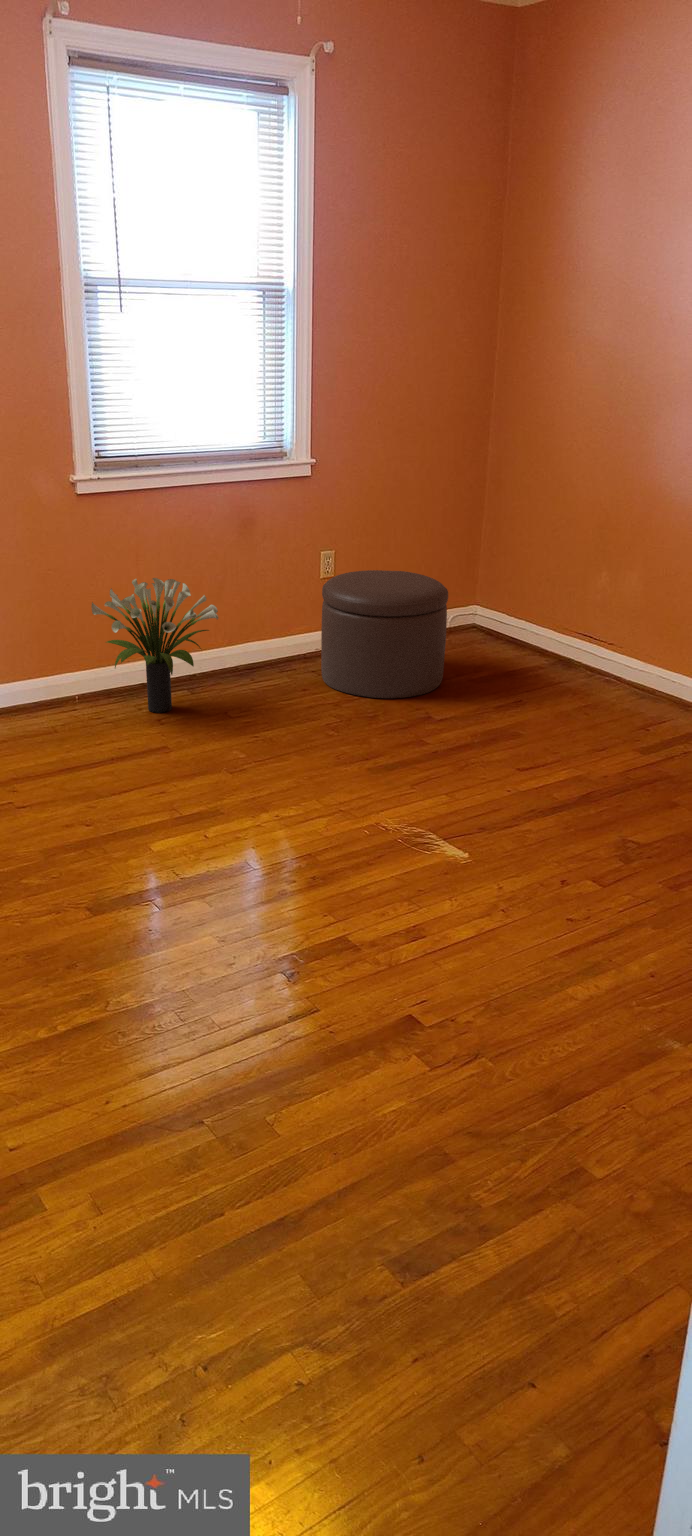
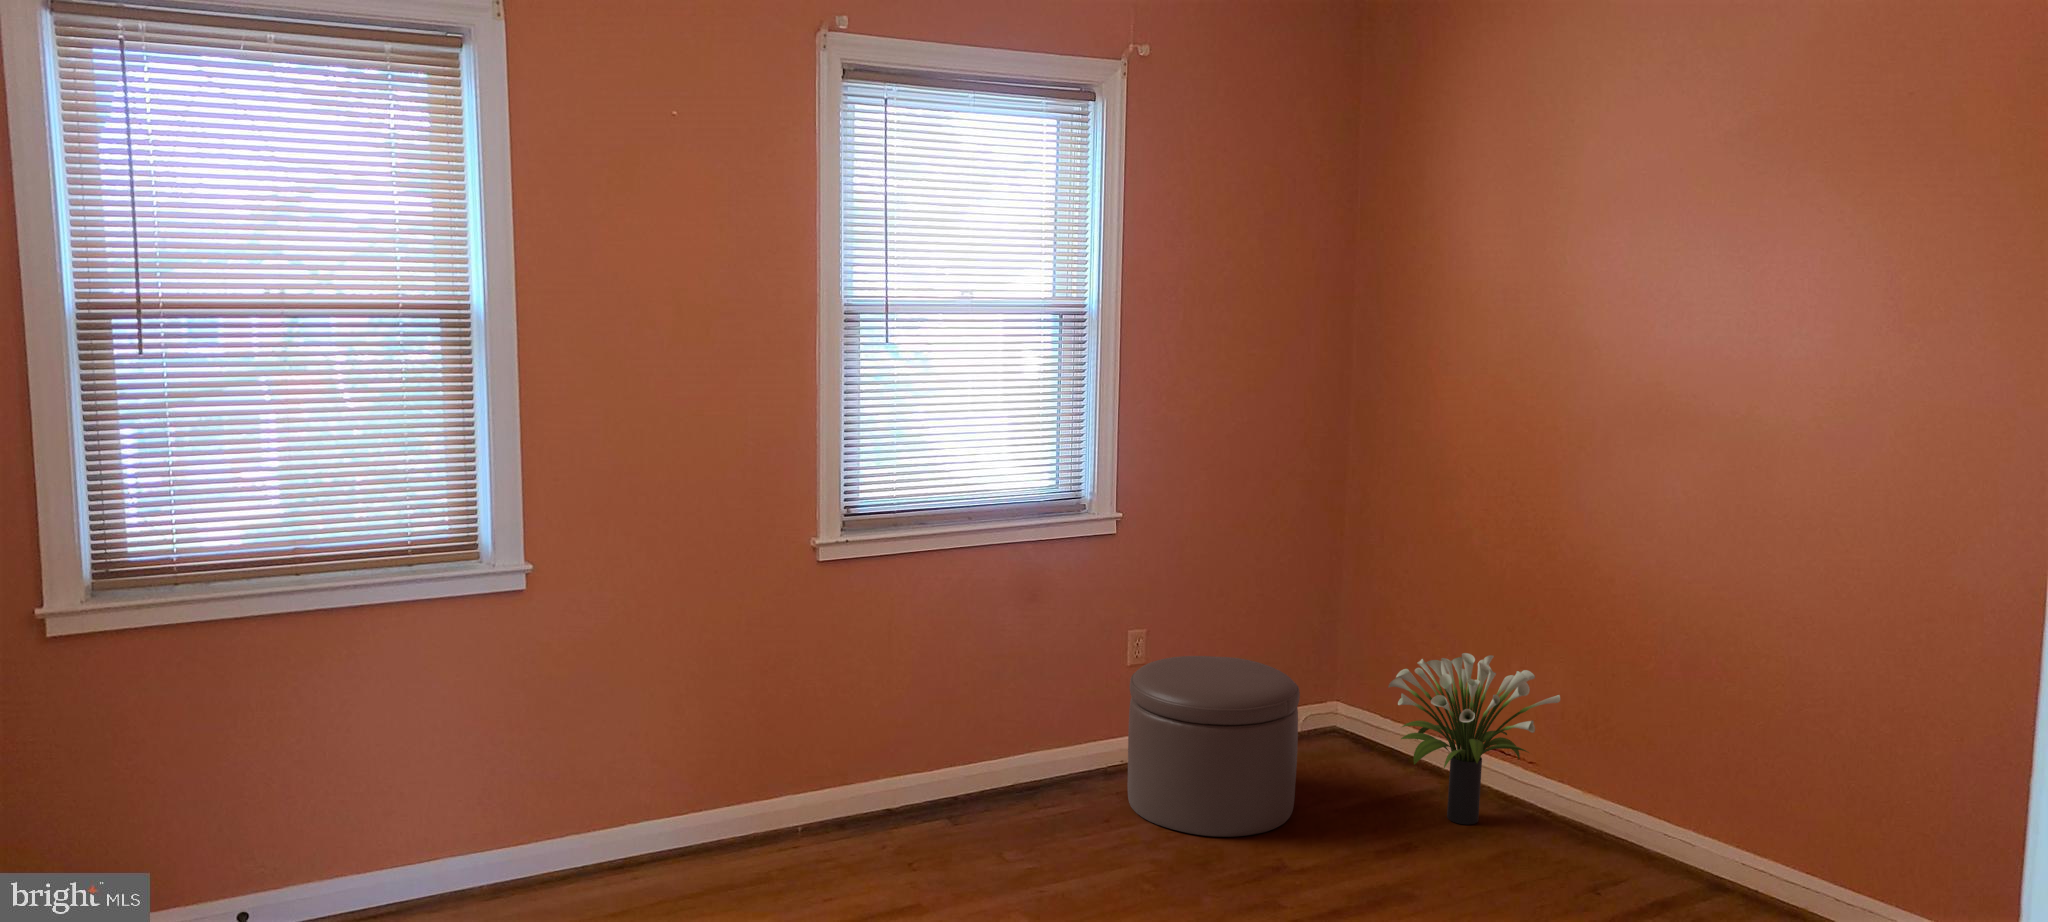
potted plant: present [91,578,218,713] -> present [1388,653,1560,825]

